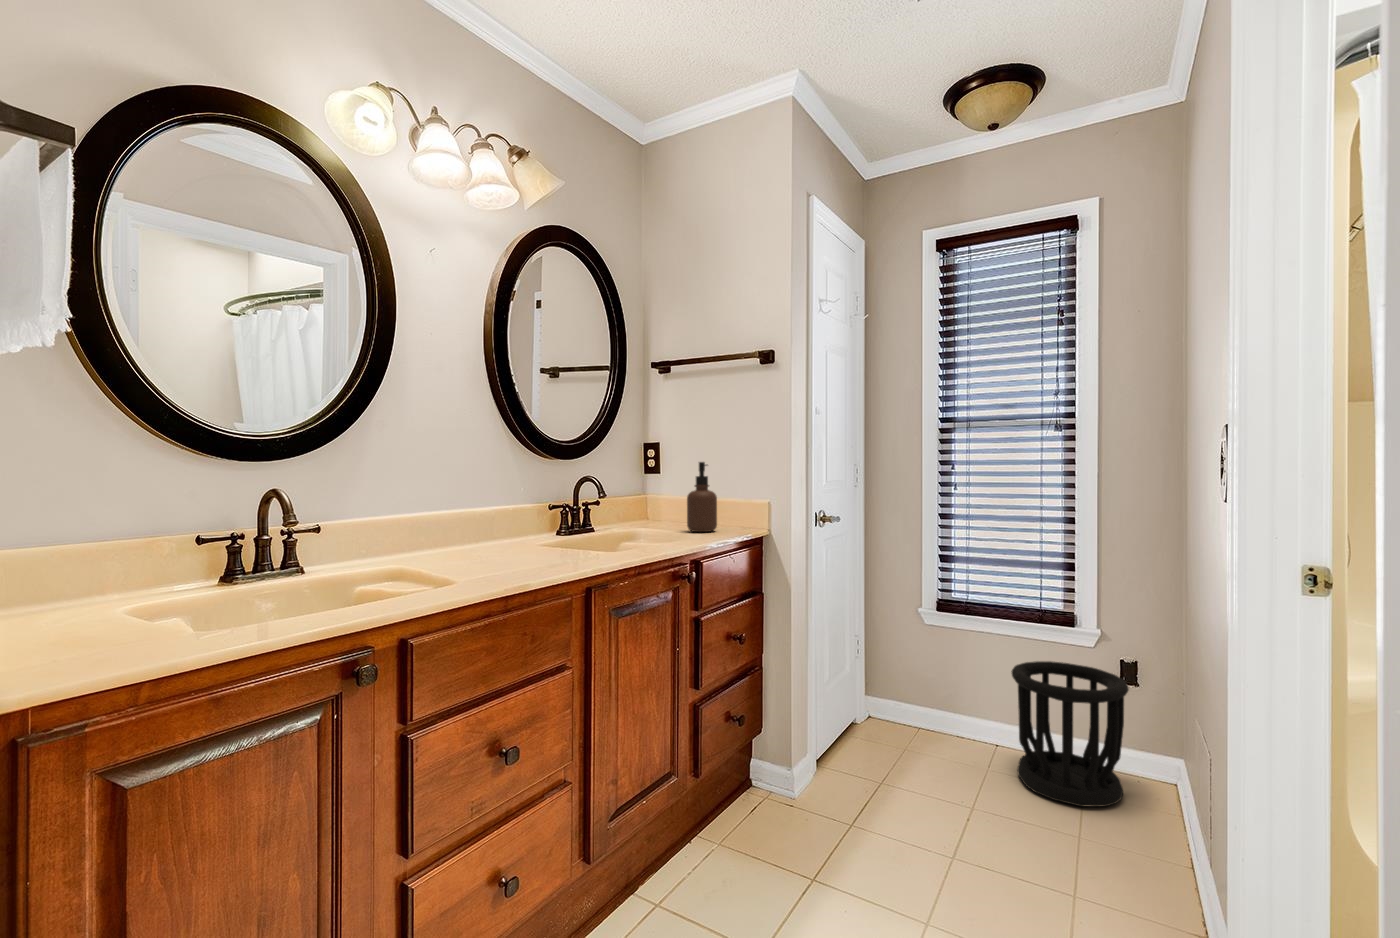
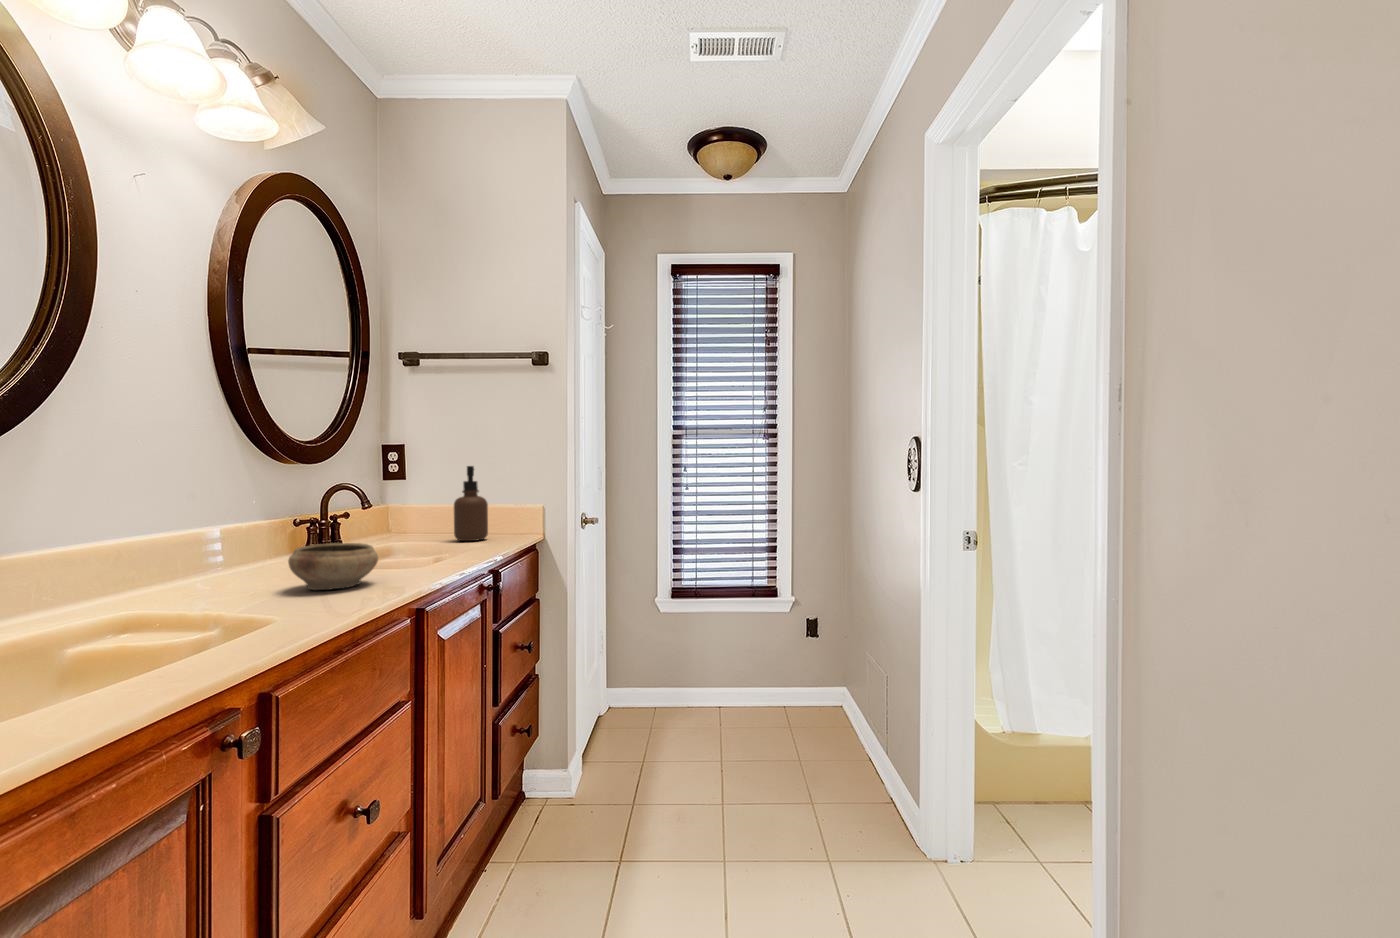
ceramic bowl: none [502,525,570,564] -> present [288,543,378,590]
wastebasket: present [1011,661,1129,807] -> none [739,629,823,742]

